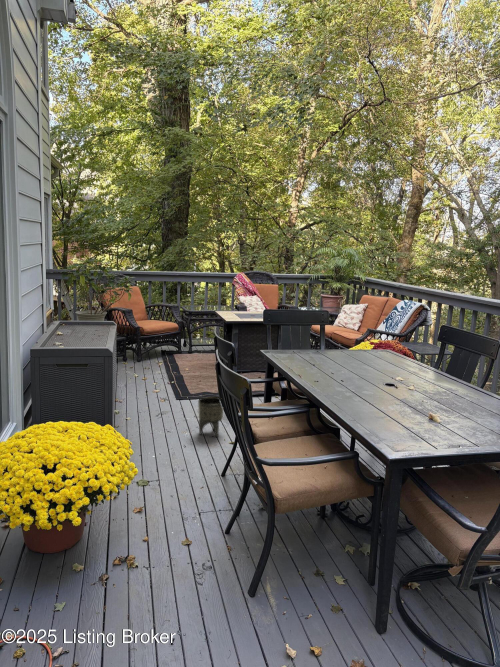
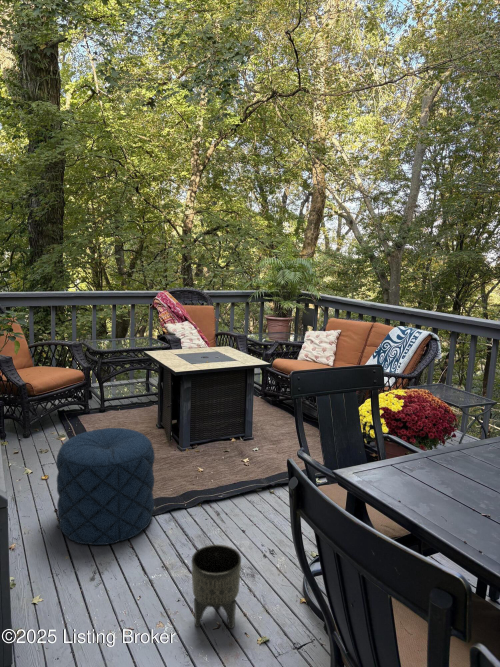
pouf: none [146,347,200,406] -> present [56,428,155,545]

